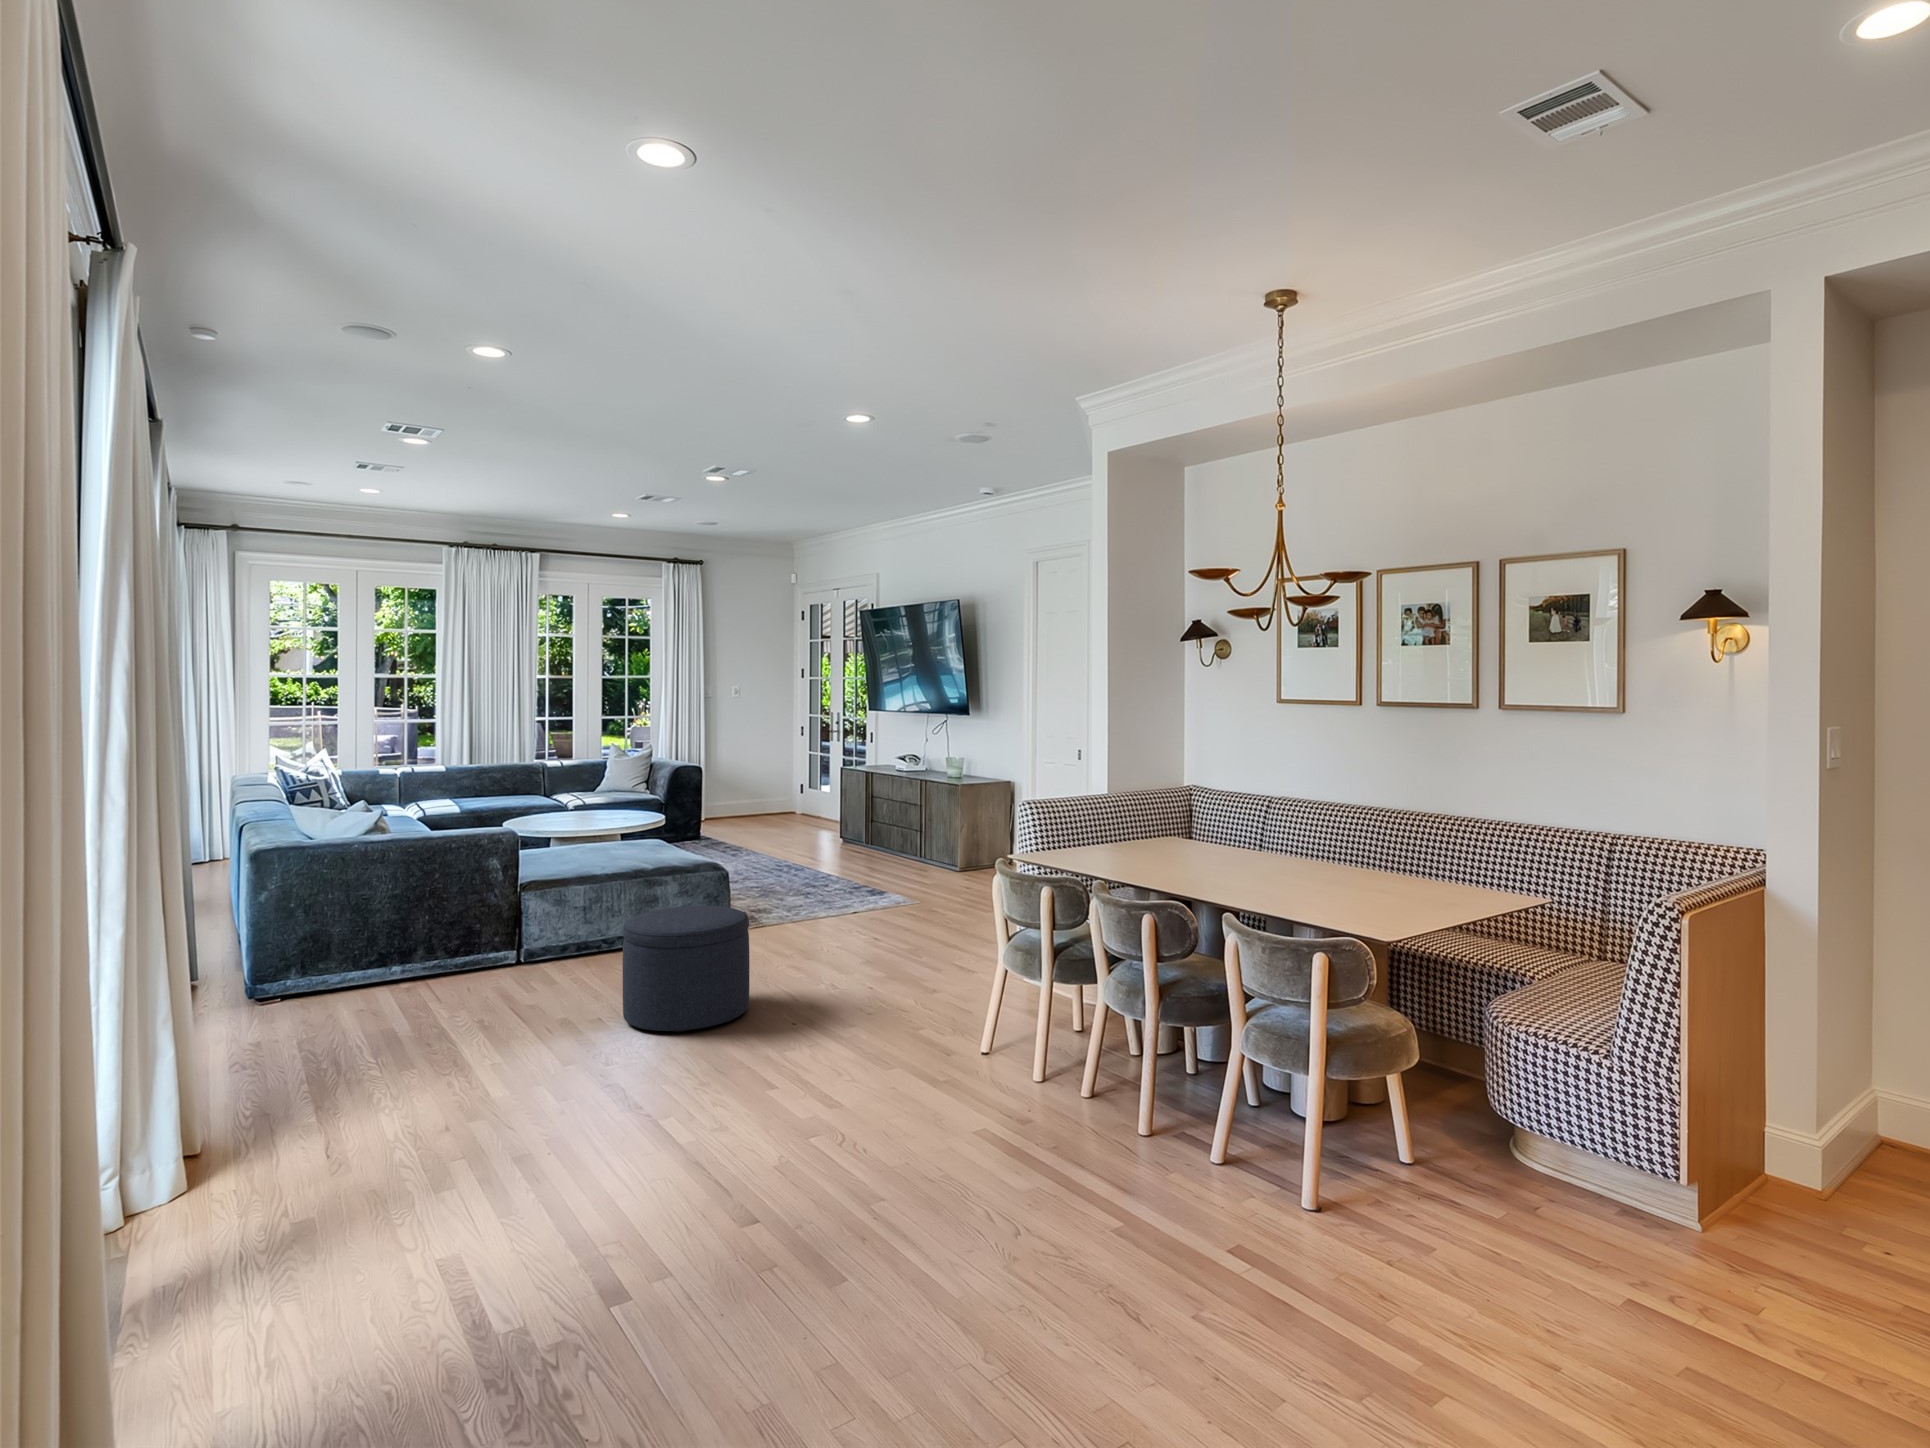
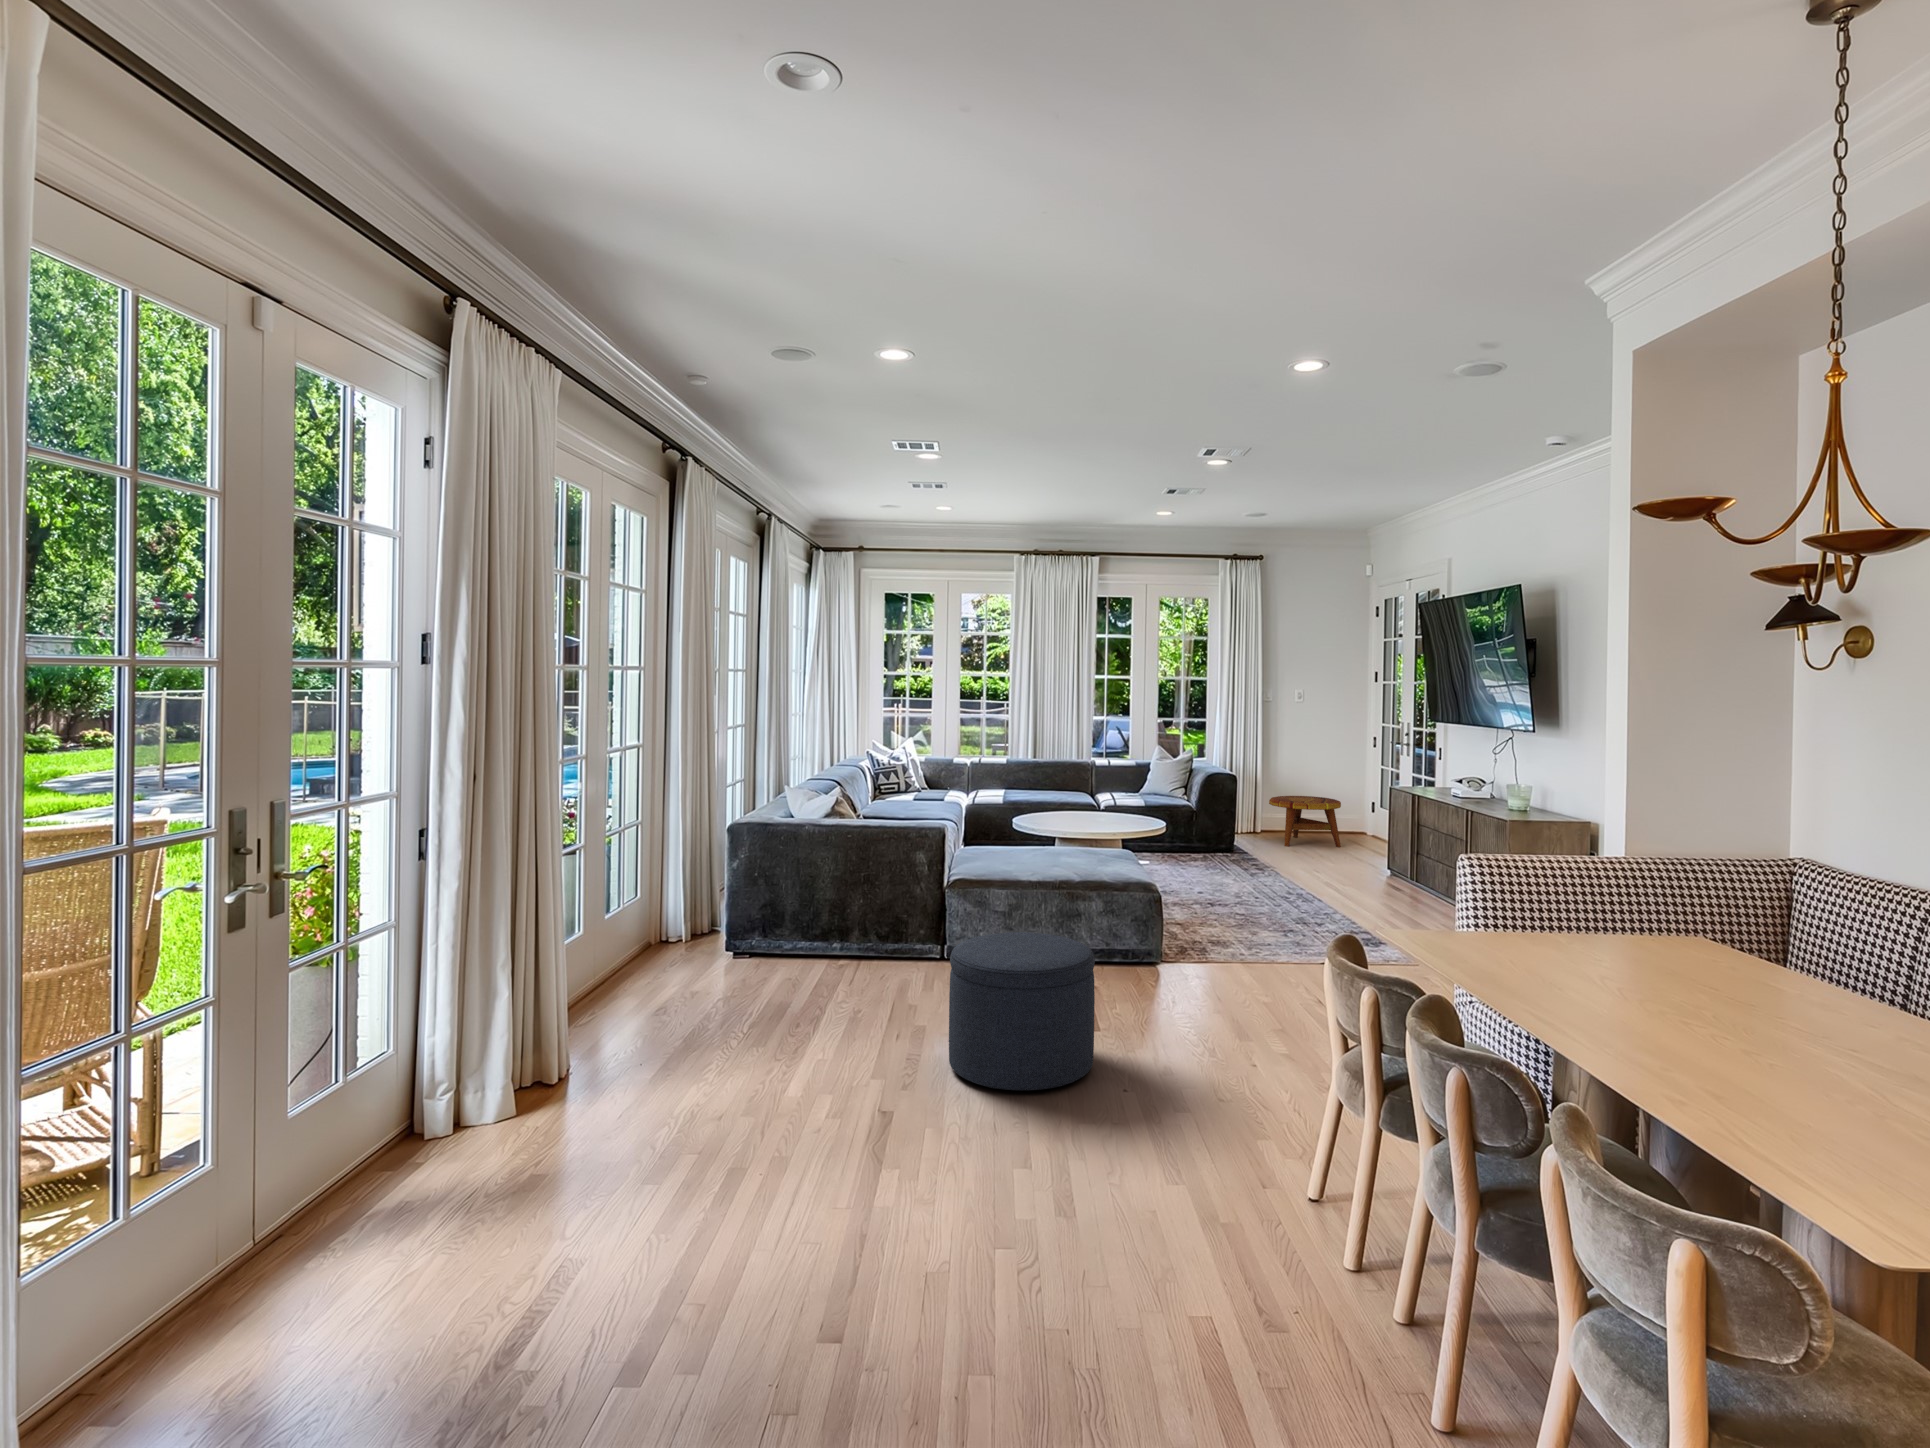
side table: none [719,782,786,830] -> present [1269,796,1341,847]

